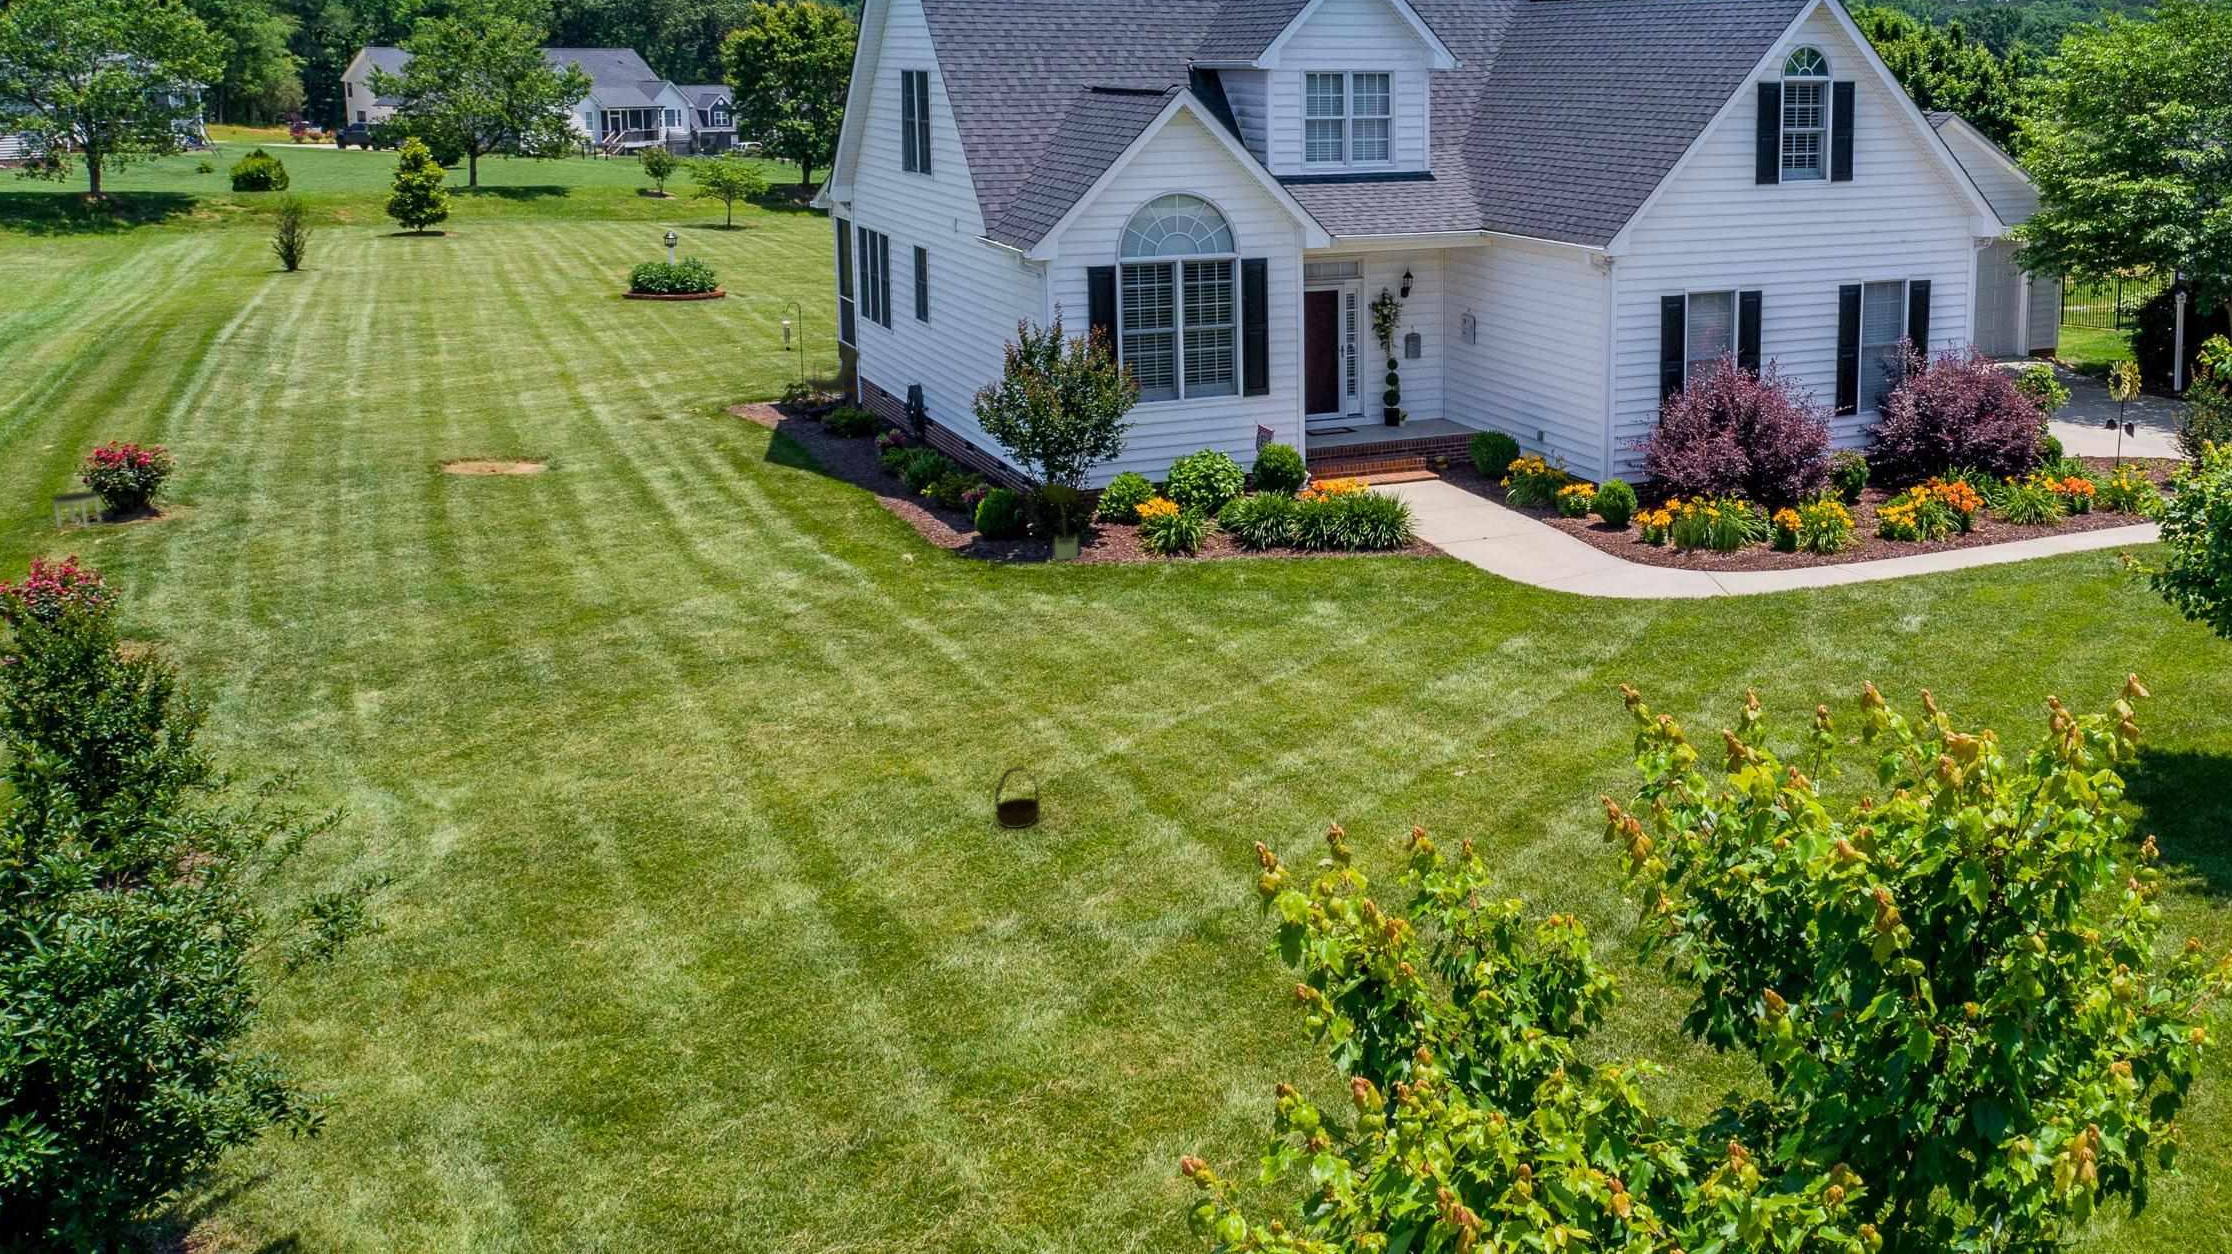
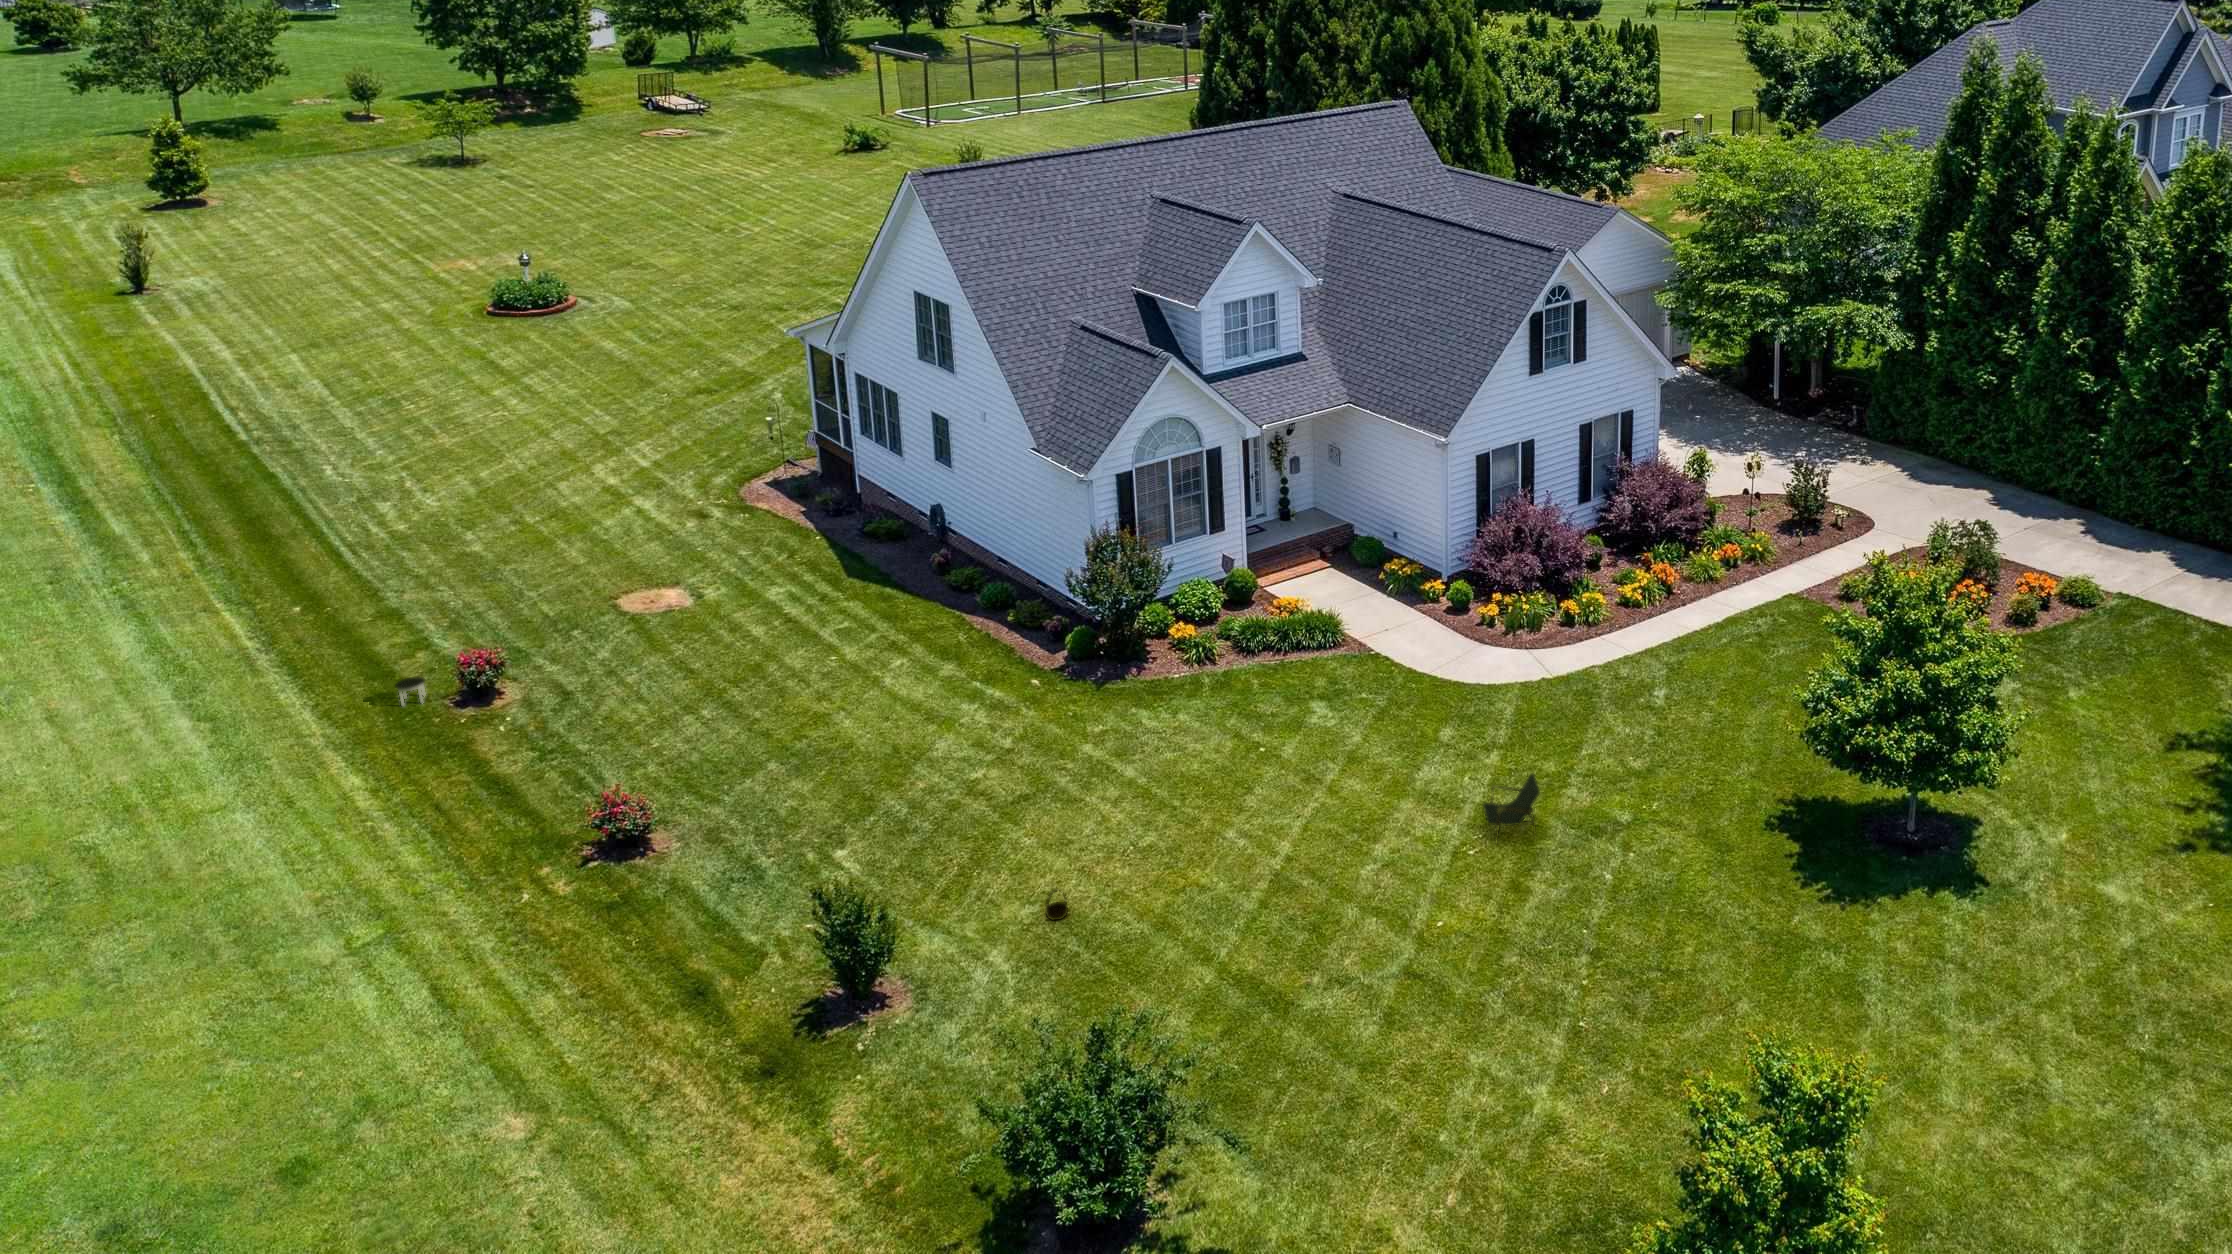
lounge chair: present [805,348,860,403] -> present [1483,774,1540,840]
potted tree: present [1043,483,1078,560] -> none [1119,631,1142,678]
basket: present [995,767,1040,828] -> present [1045,889,1068,920]

